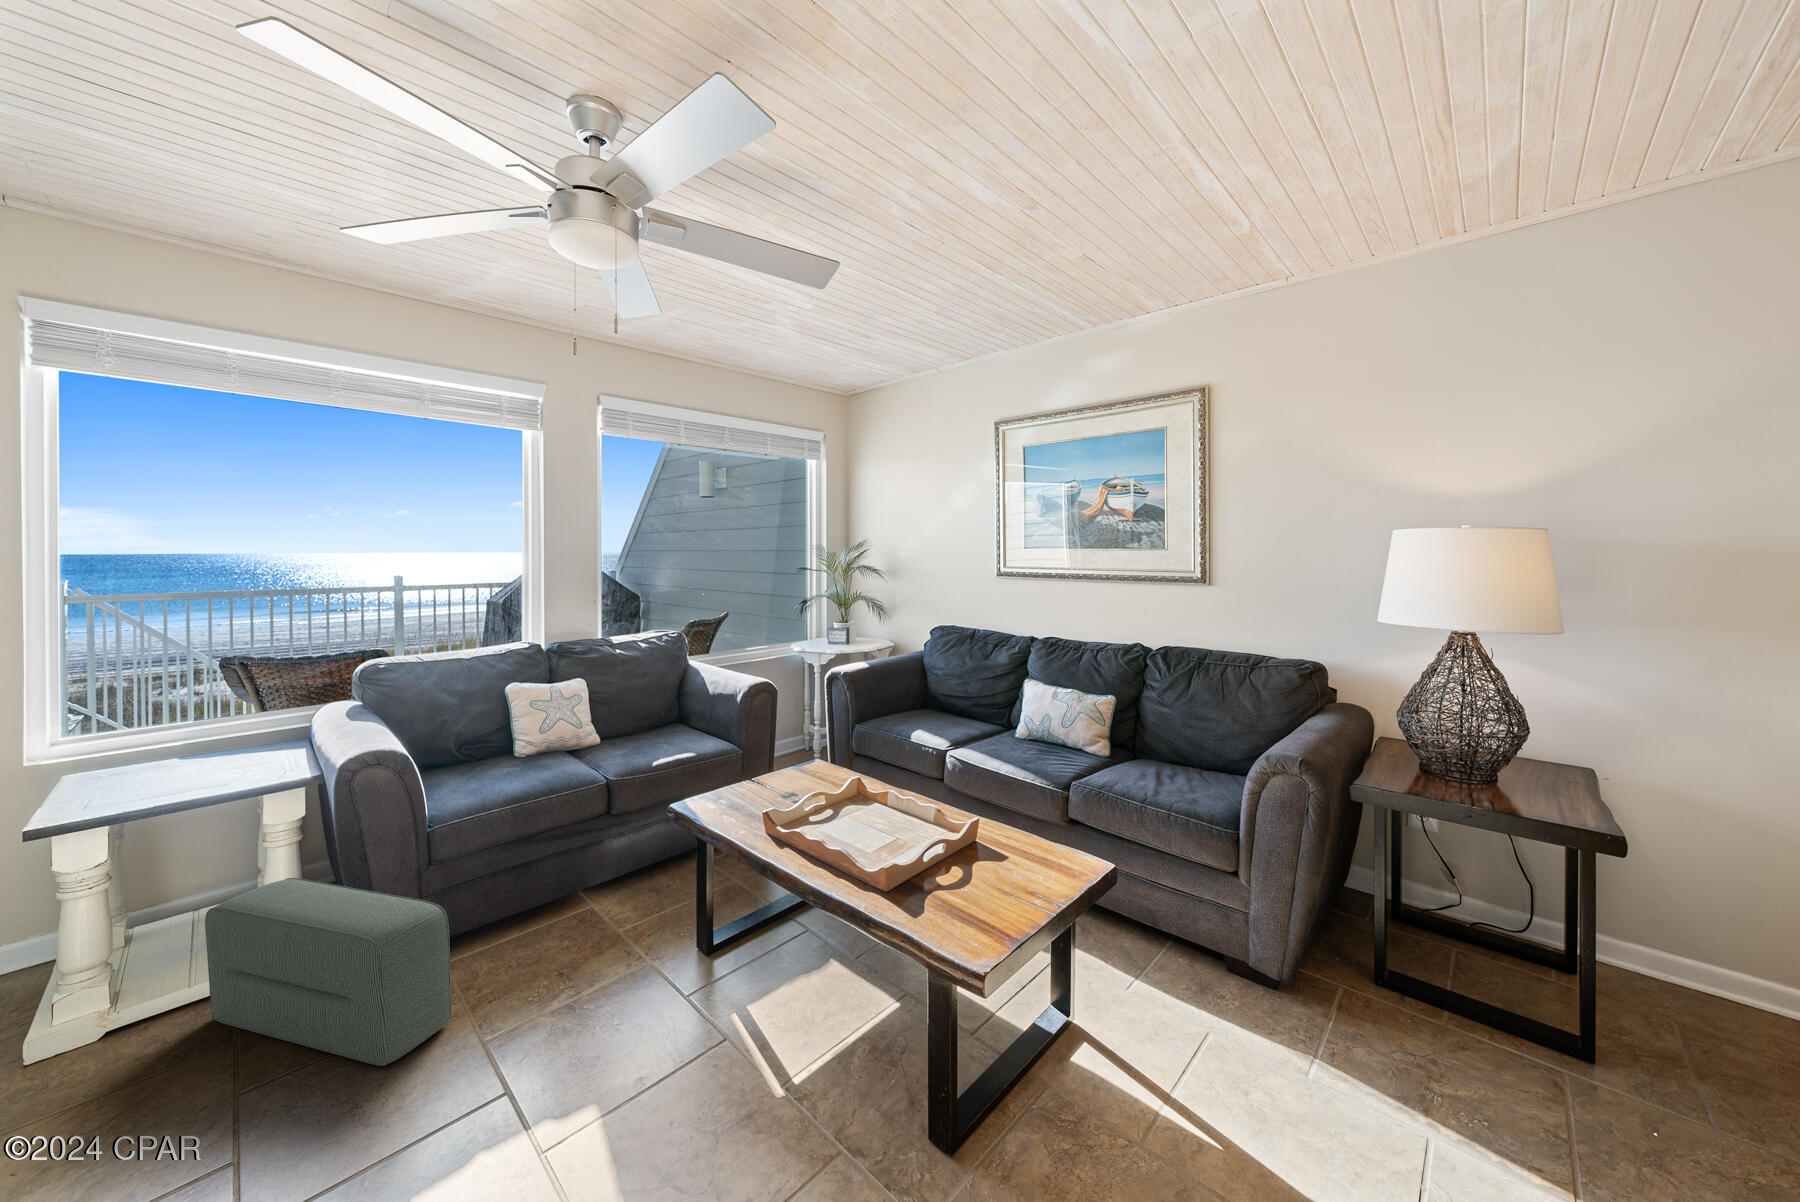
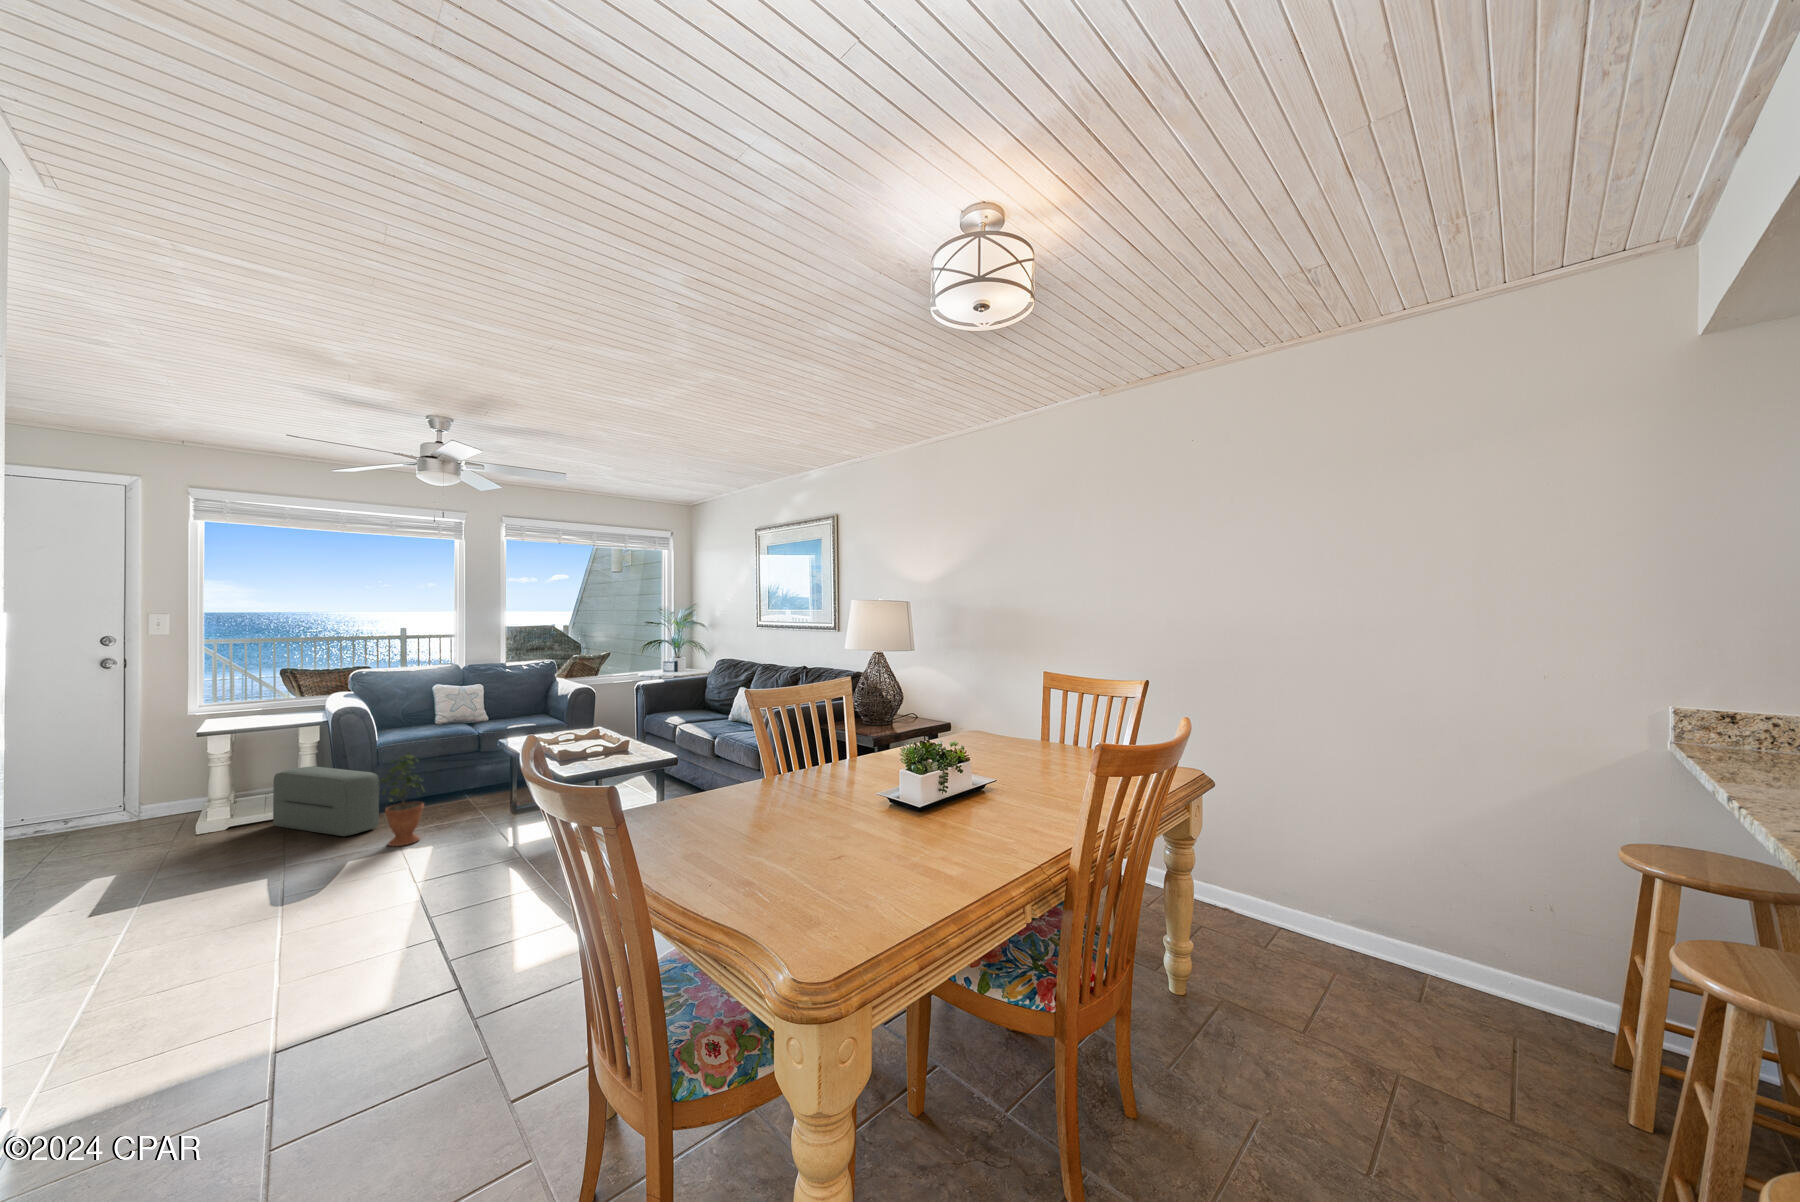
potted plant: none [460,868,568,1108] -> present [381,753,424,846]

